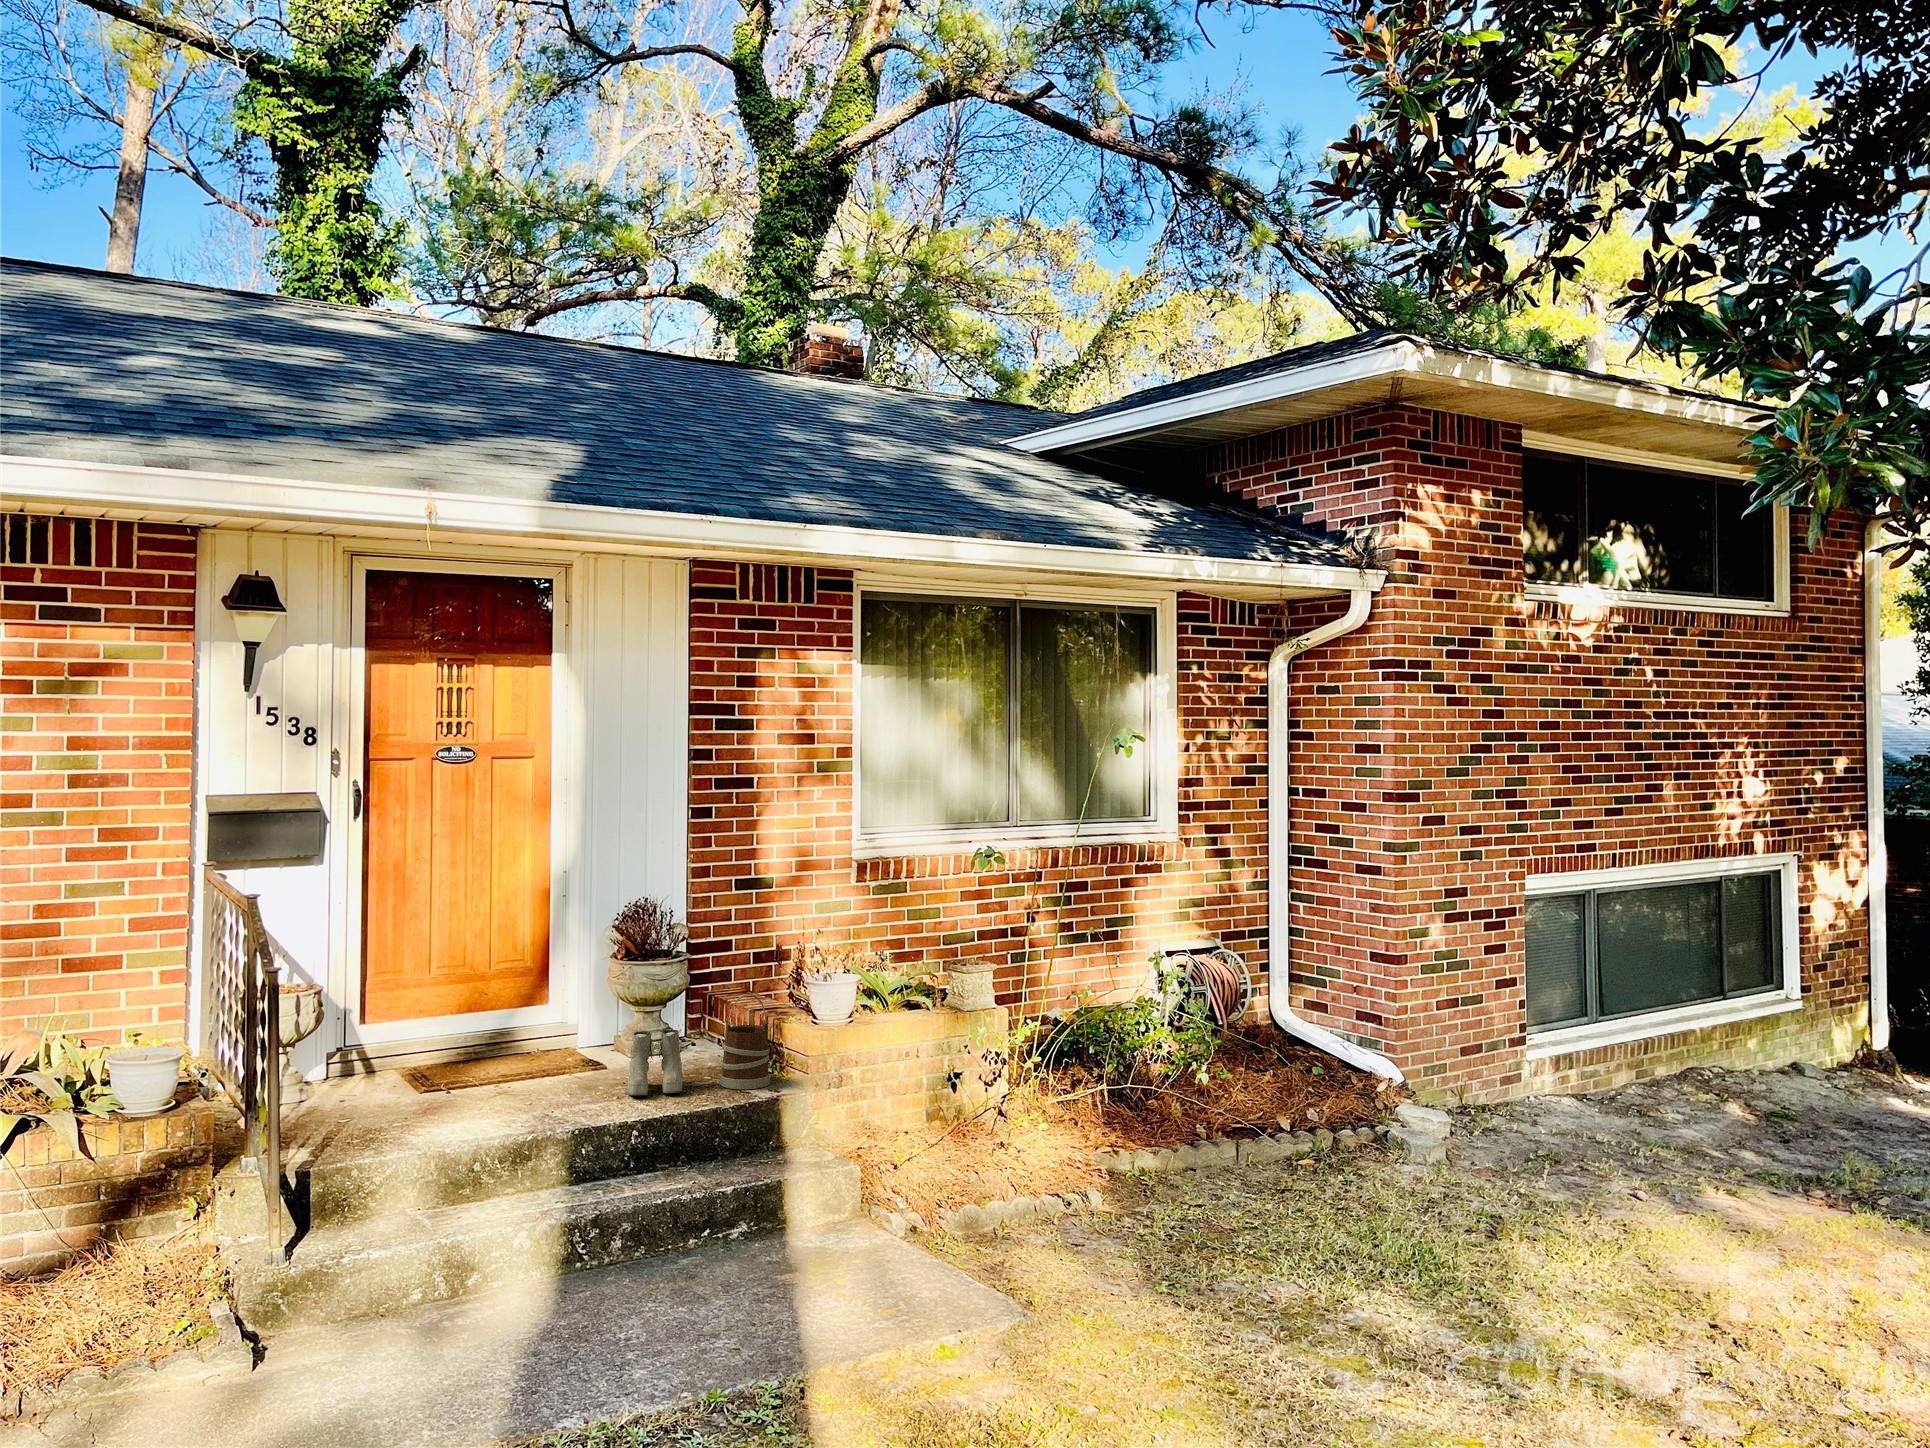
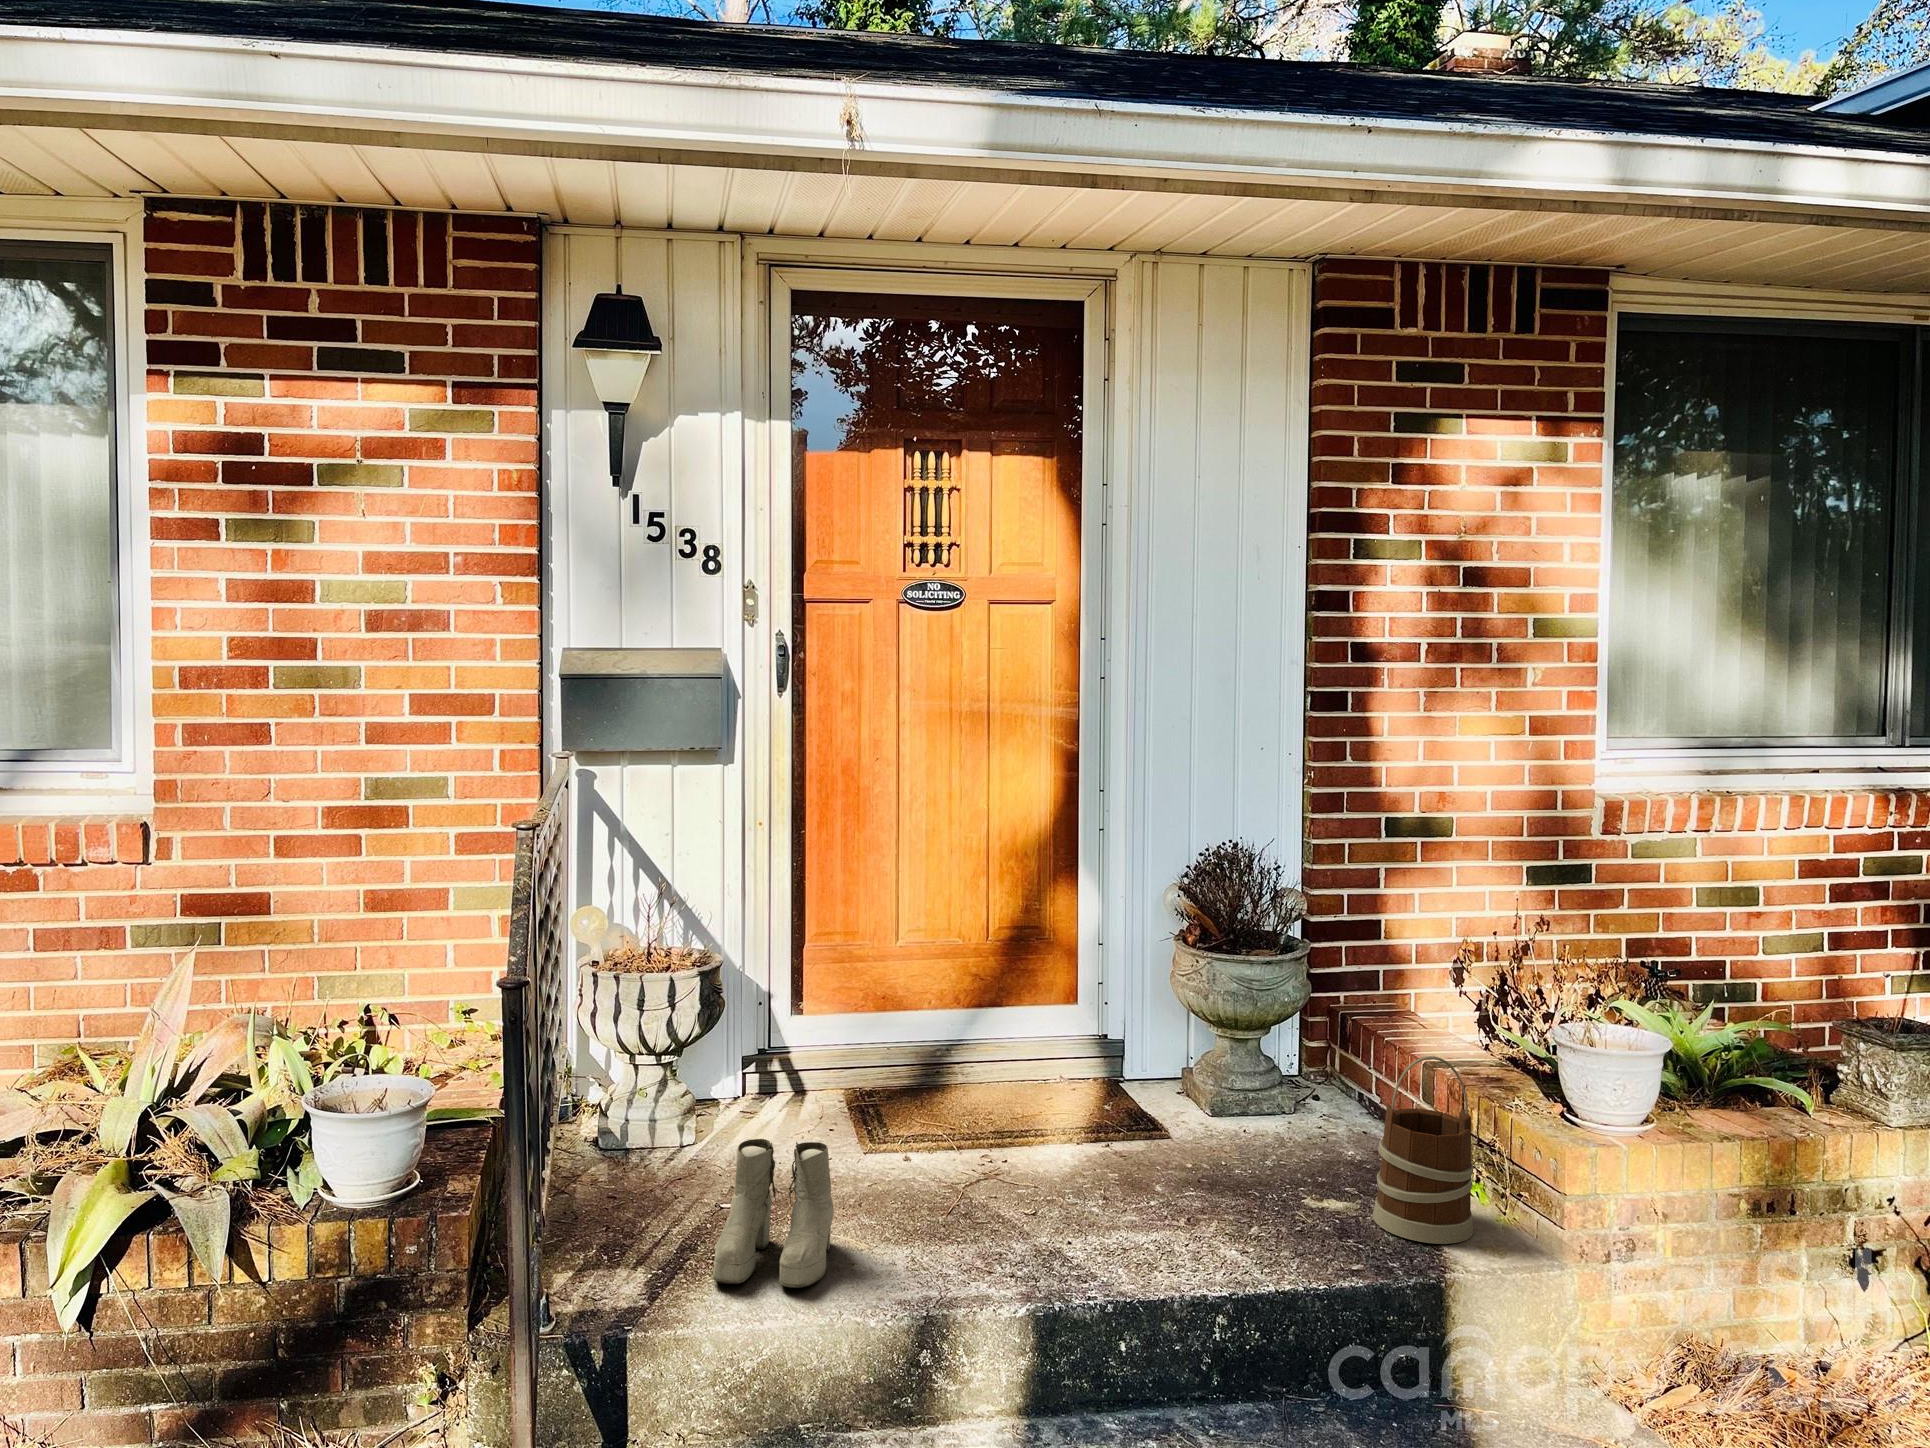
boots: present [627,1030,683,1096] -> present [713,1139,834,1288]

